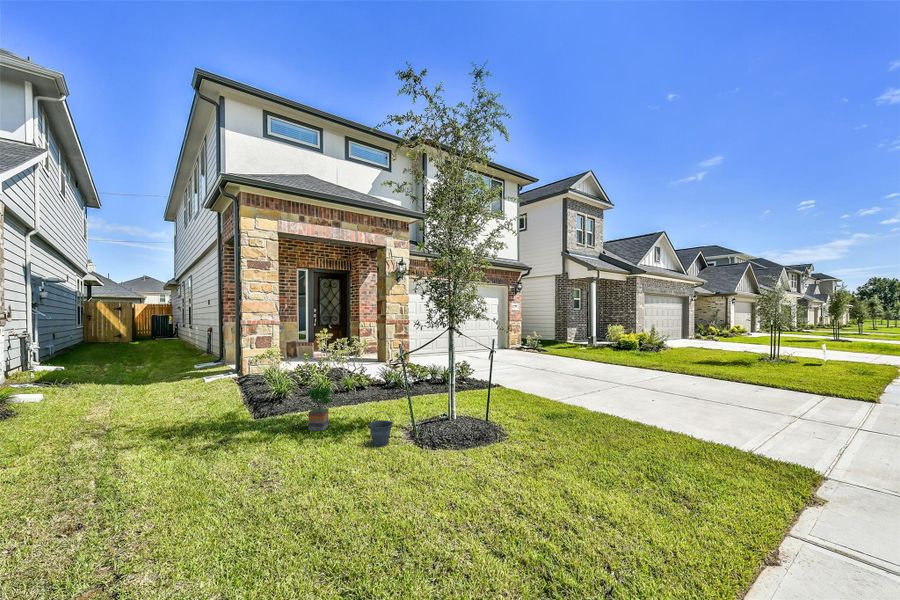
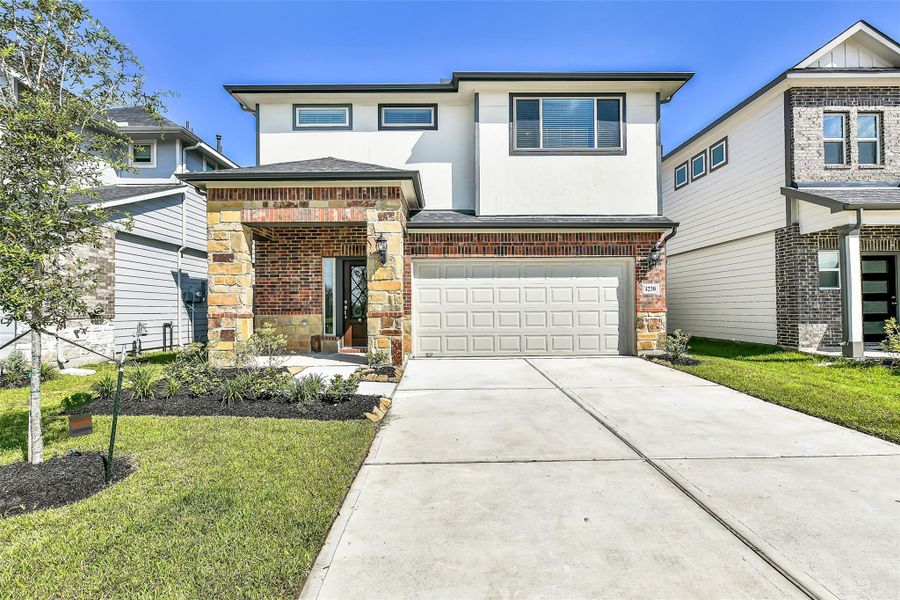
bucket: present [368,412,393,446] -> none [23,430,58,468]

